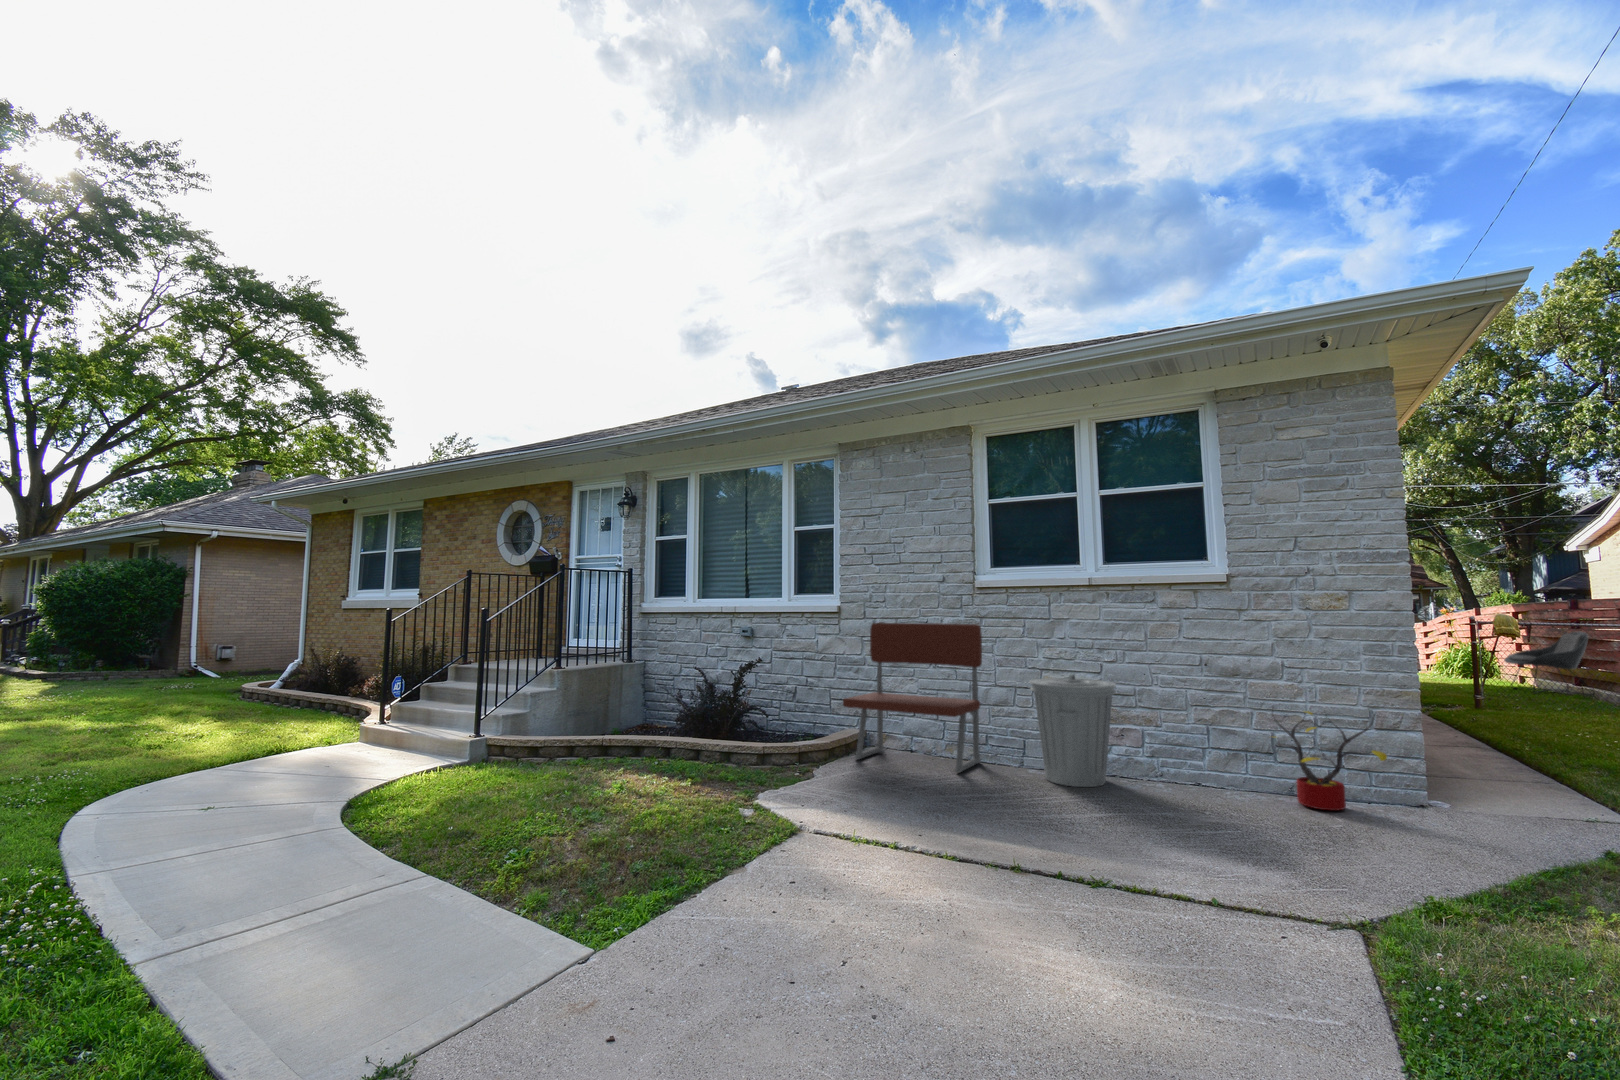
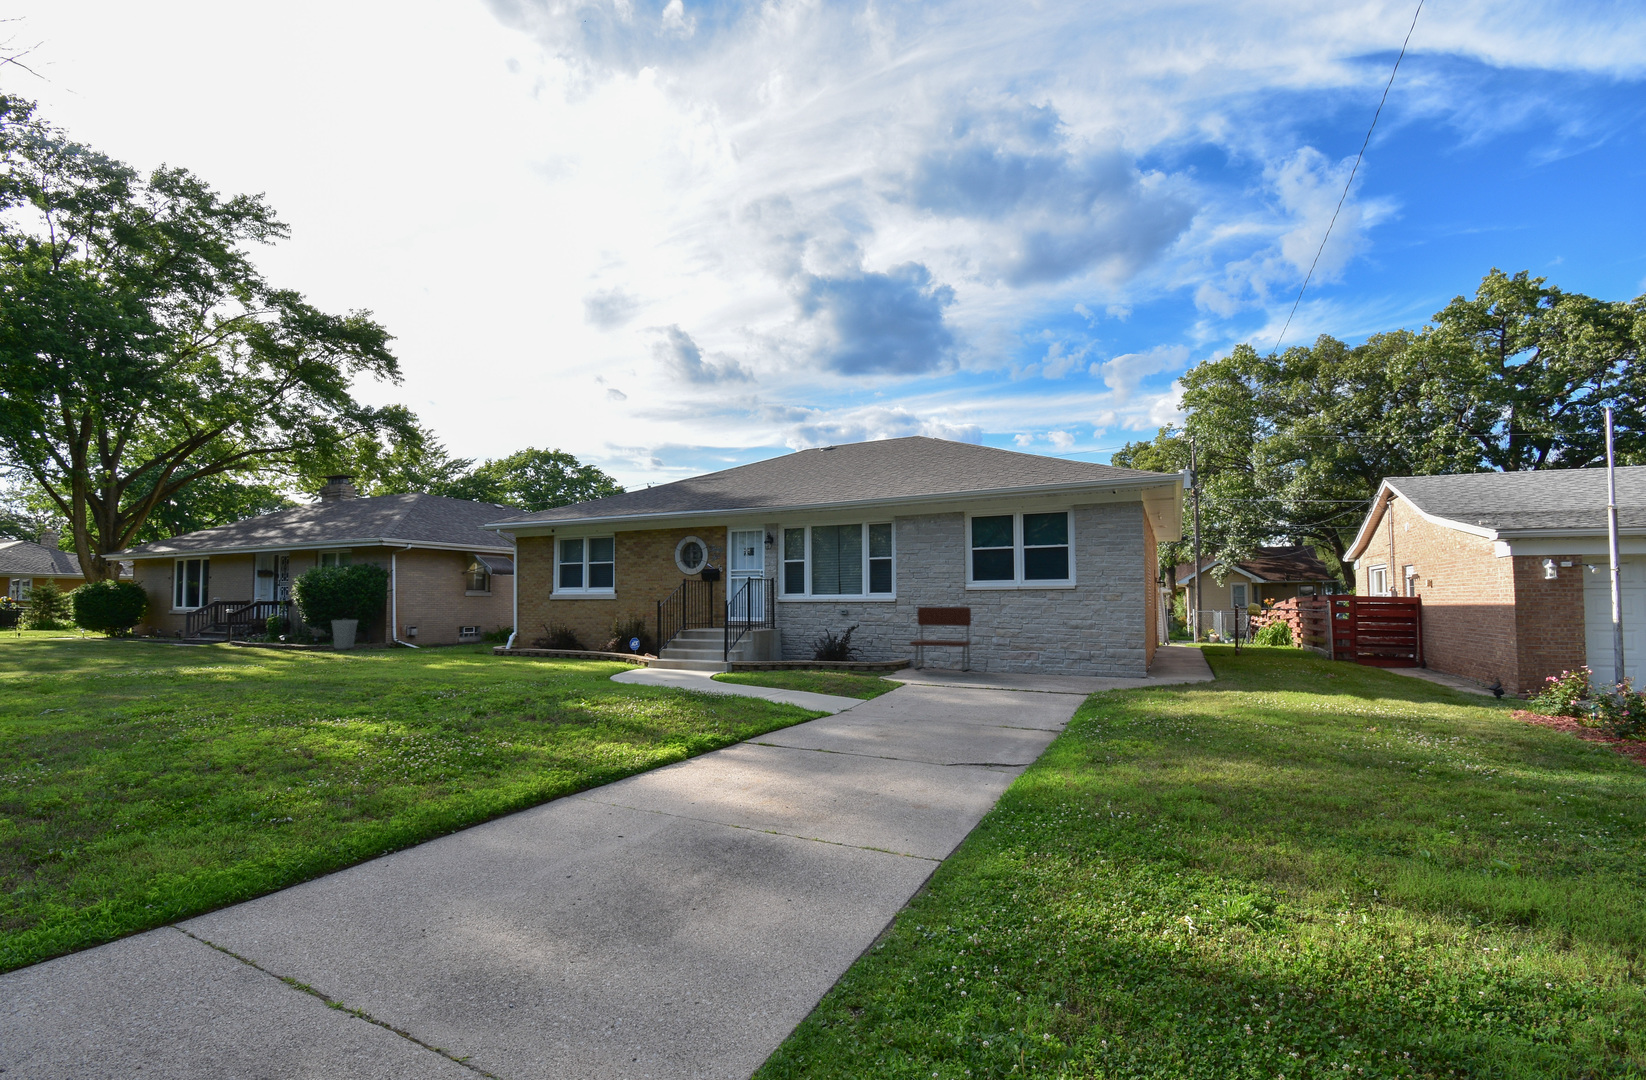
lounge chair: present [1504,632,1595,696] -> none [1241,607,1278,642]
trash can: present [1030,674,1116,787] -> present [331,619,358,649]
decorative plant: present [1274,711,1387,810] -> none [1085,638,1121,675]

